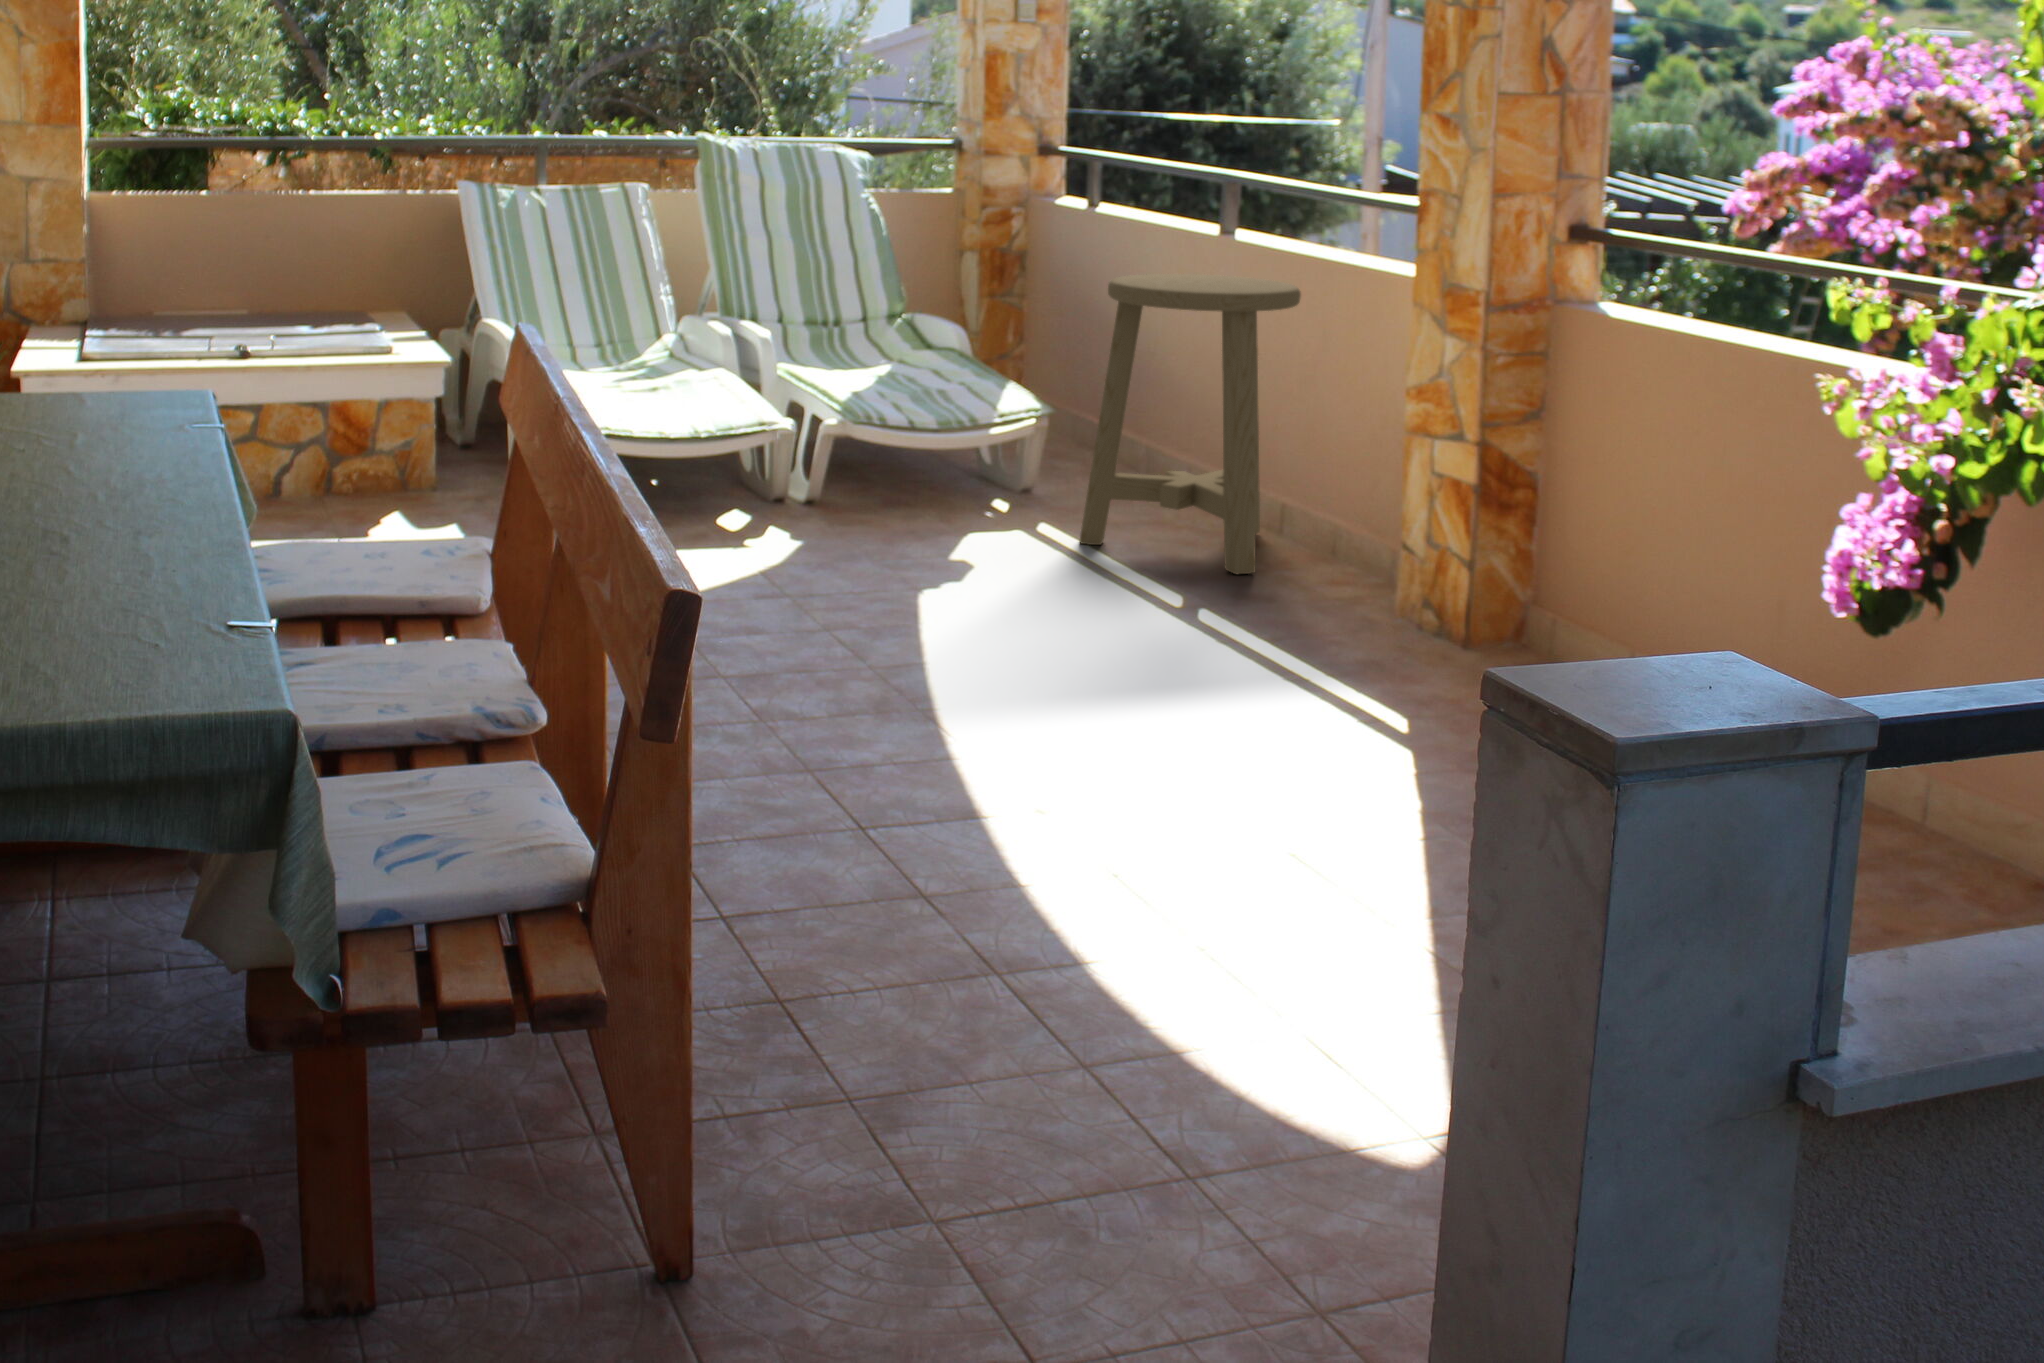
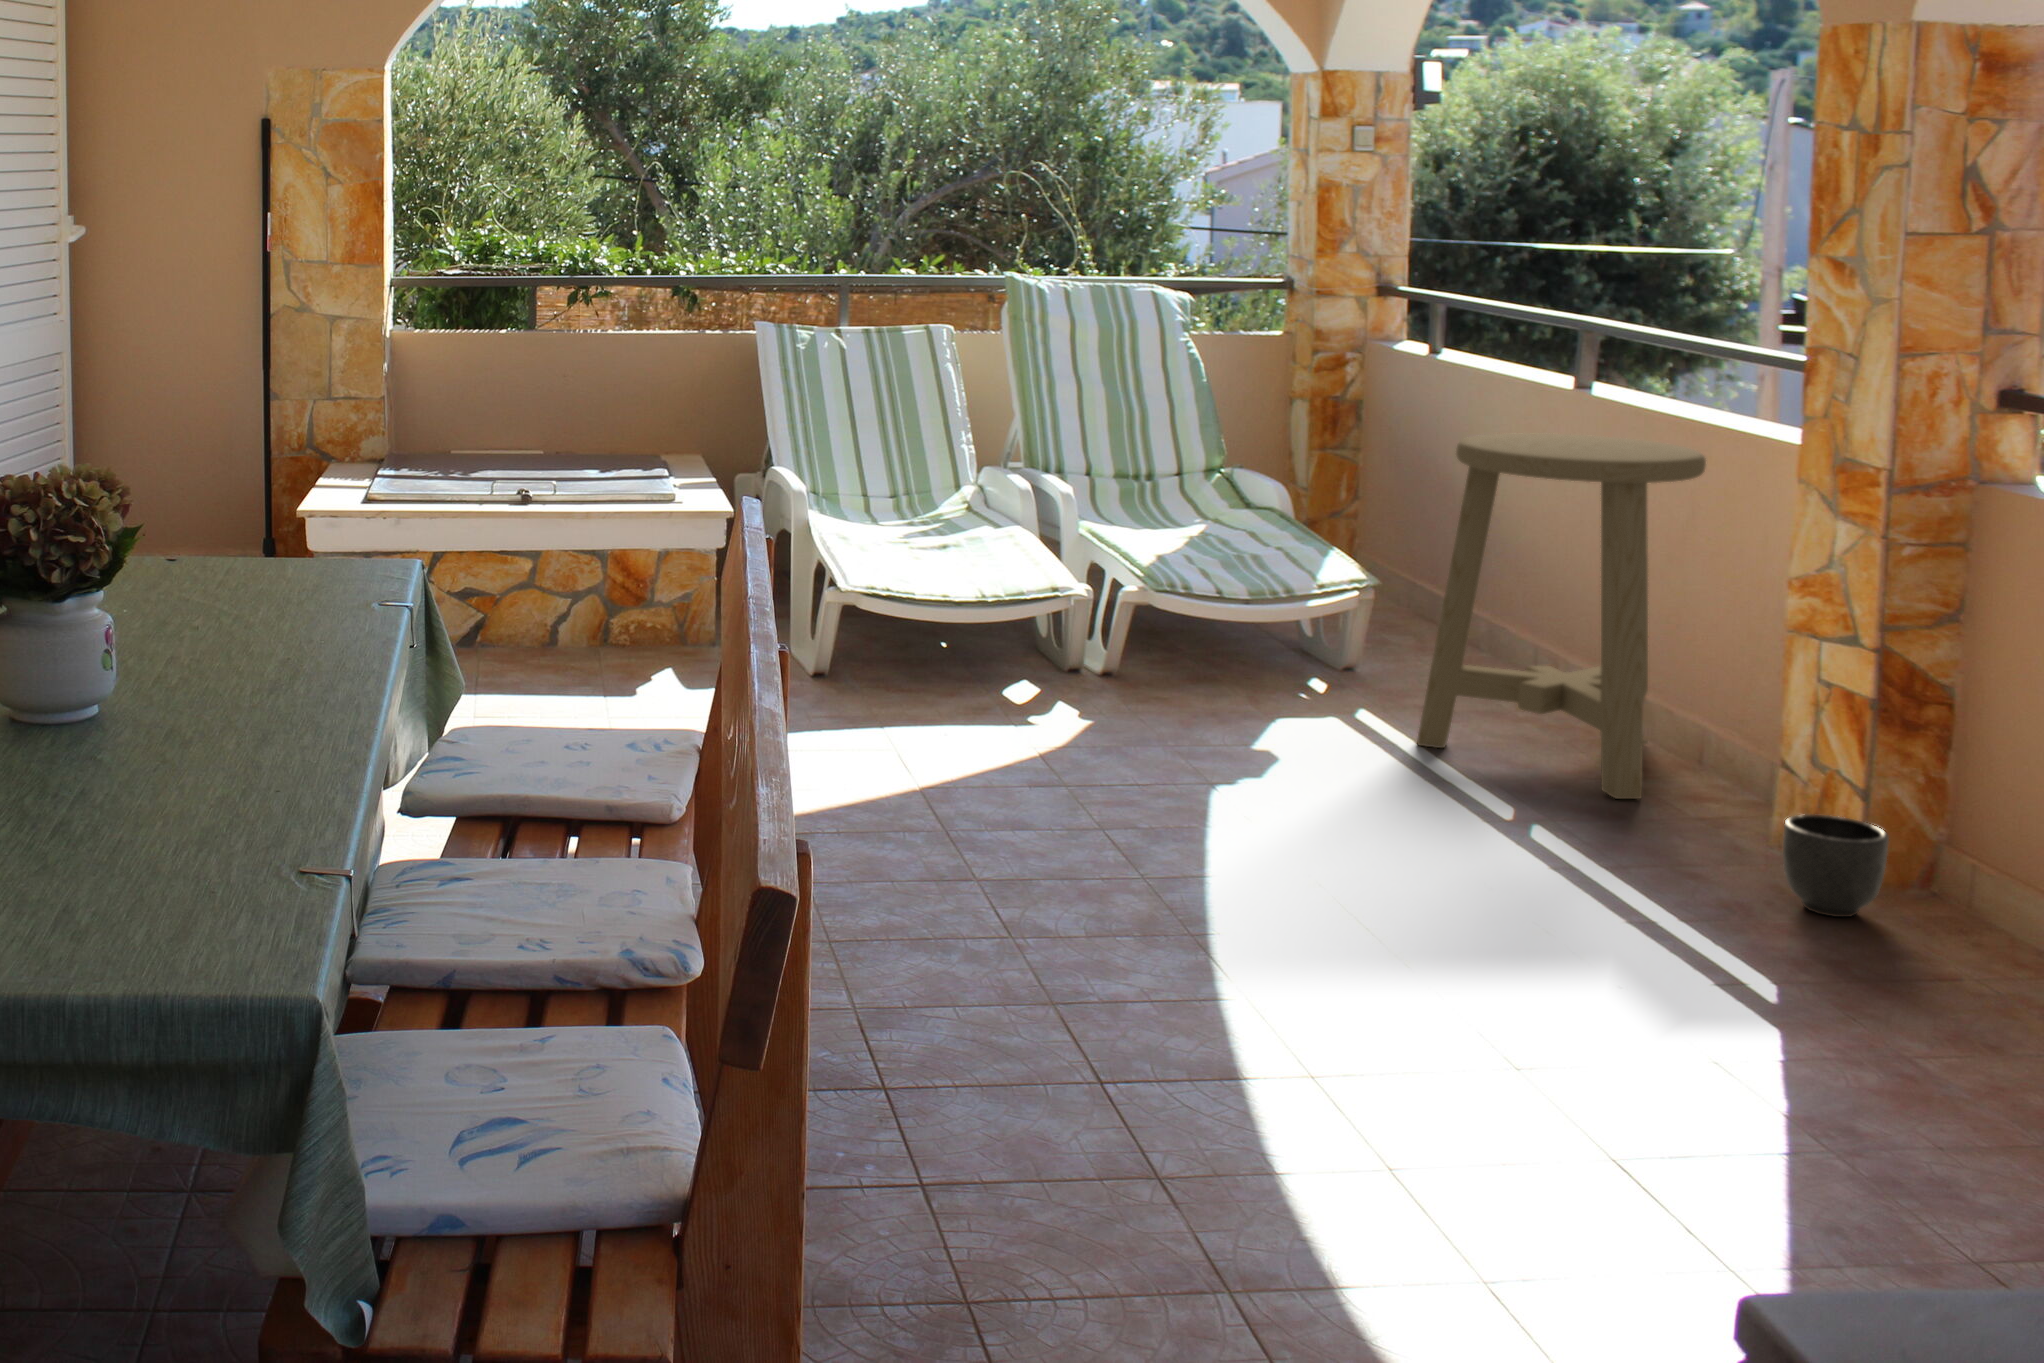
planter: none [1357,568,1430,645] -> present [1783,814,1889,917]

